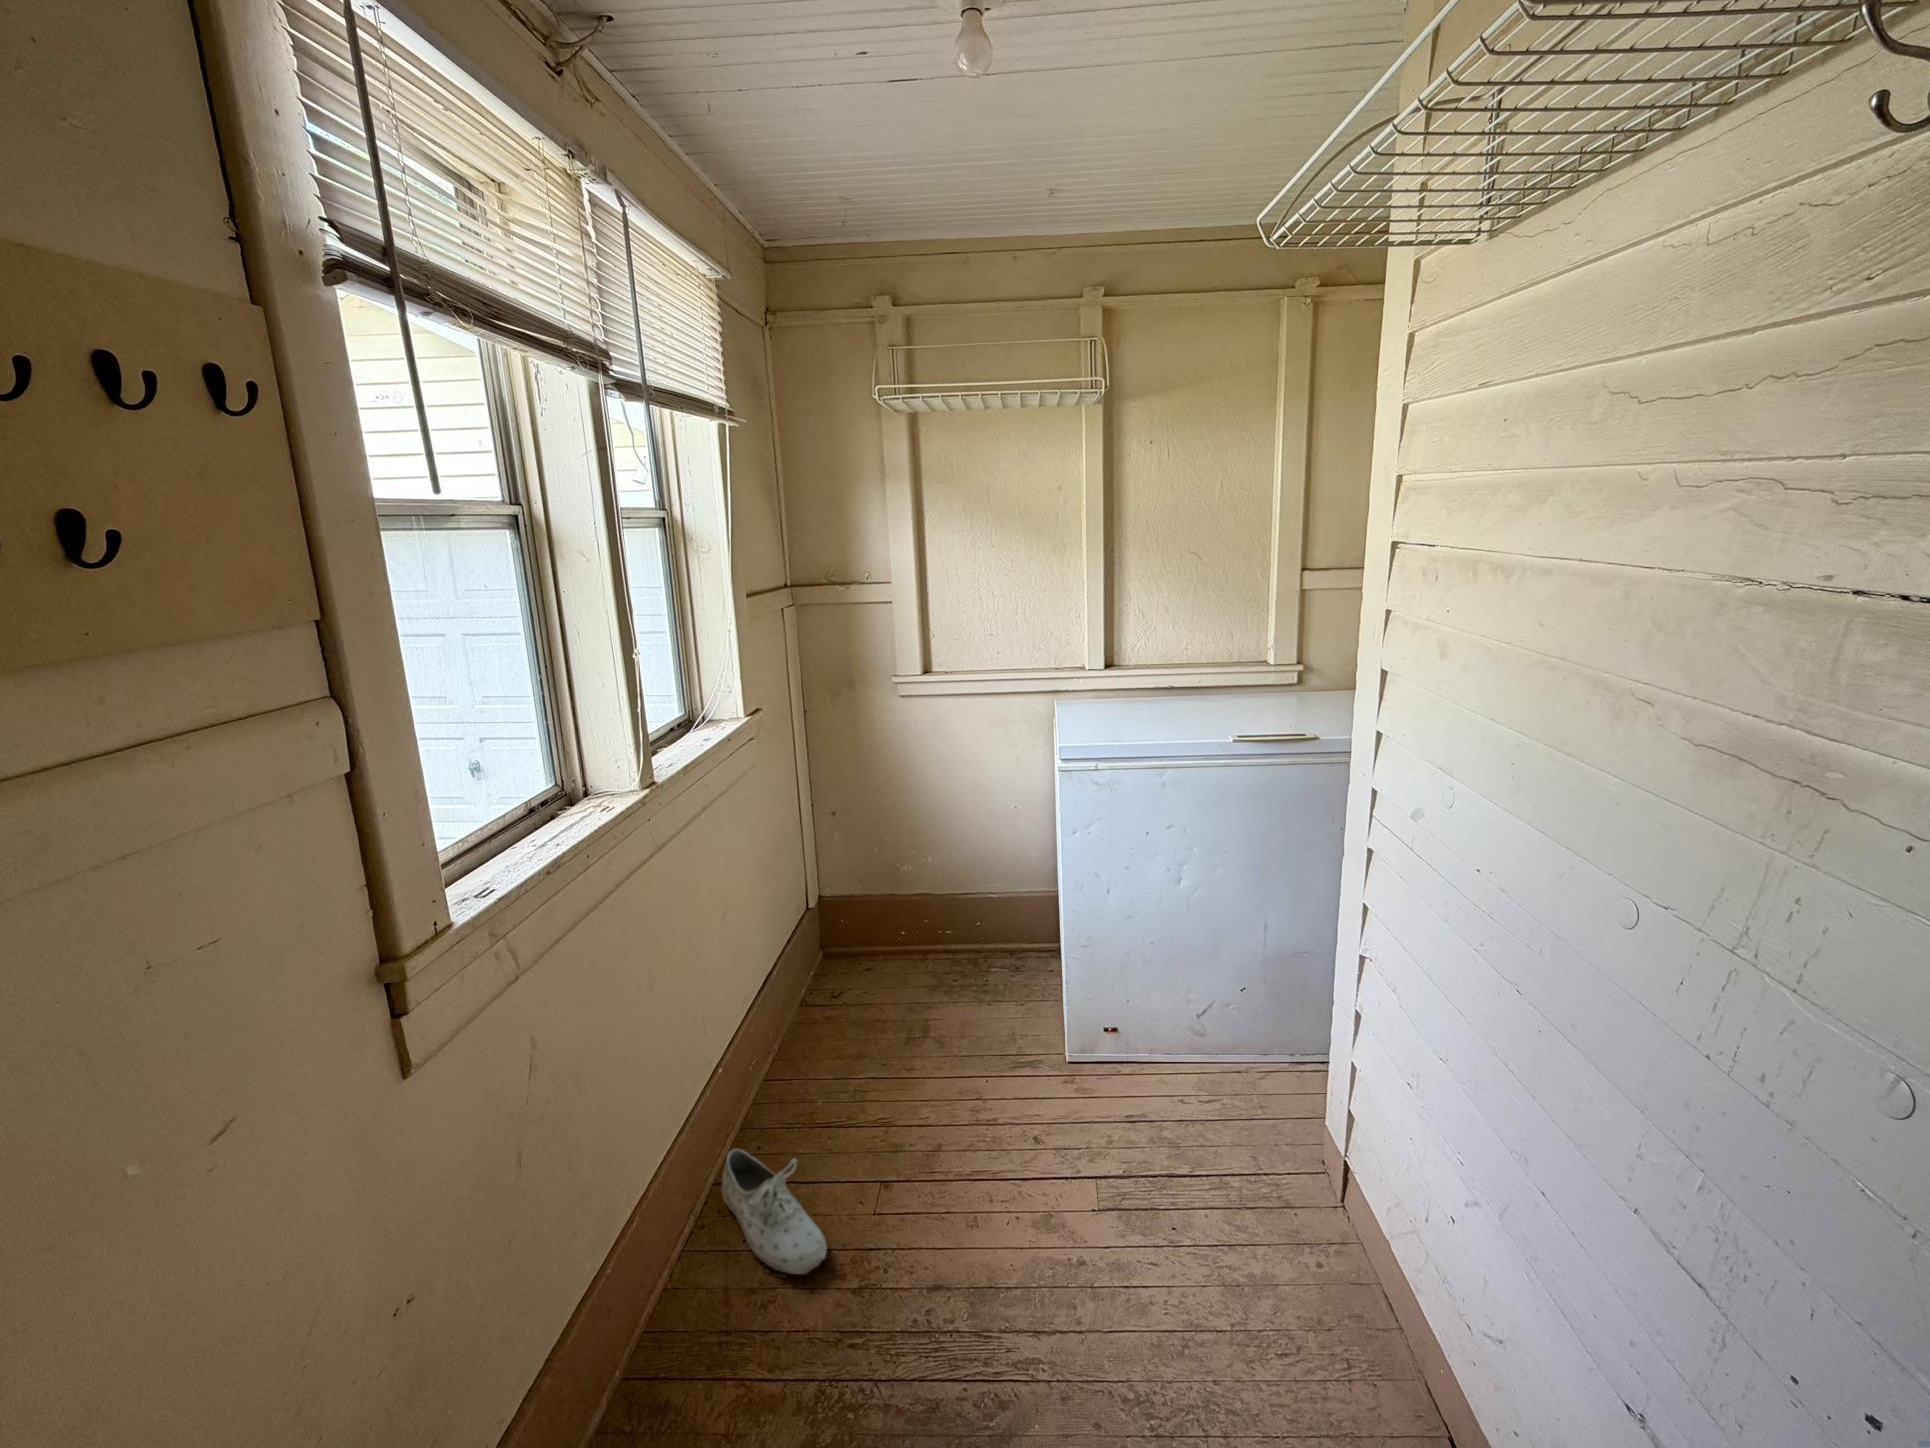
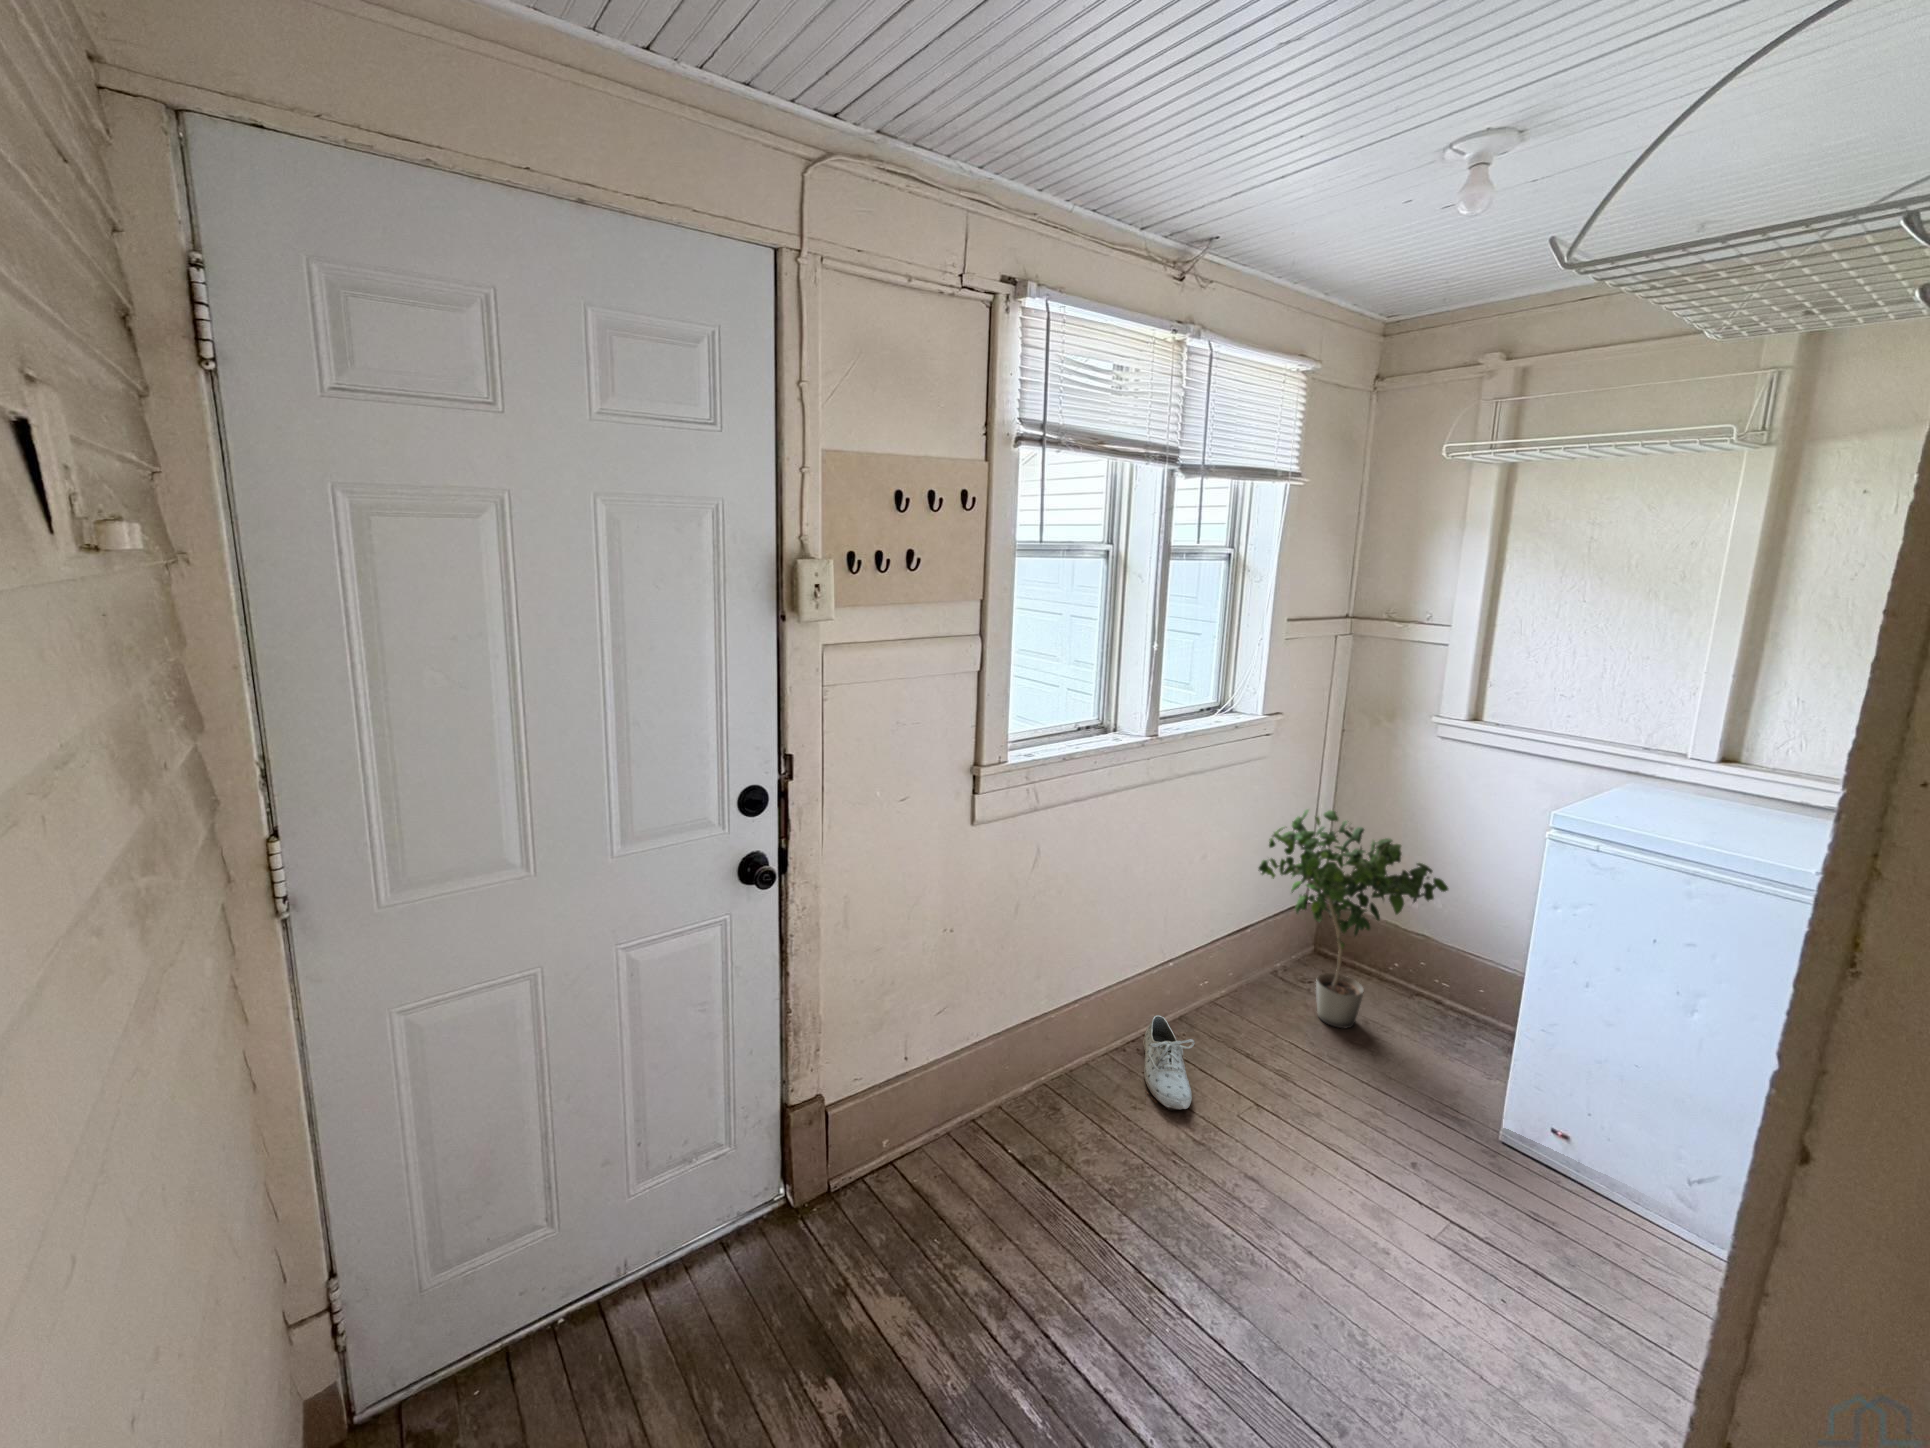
potted plant: none [780,802,967,1033] -> present [1259,809,1449,1028]

